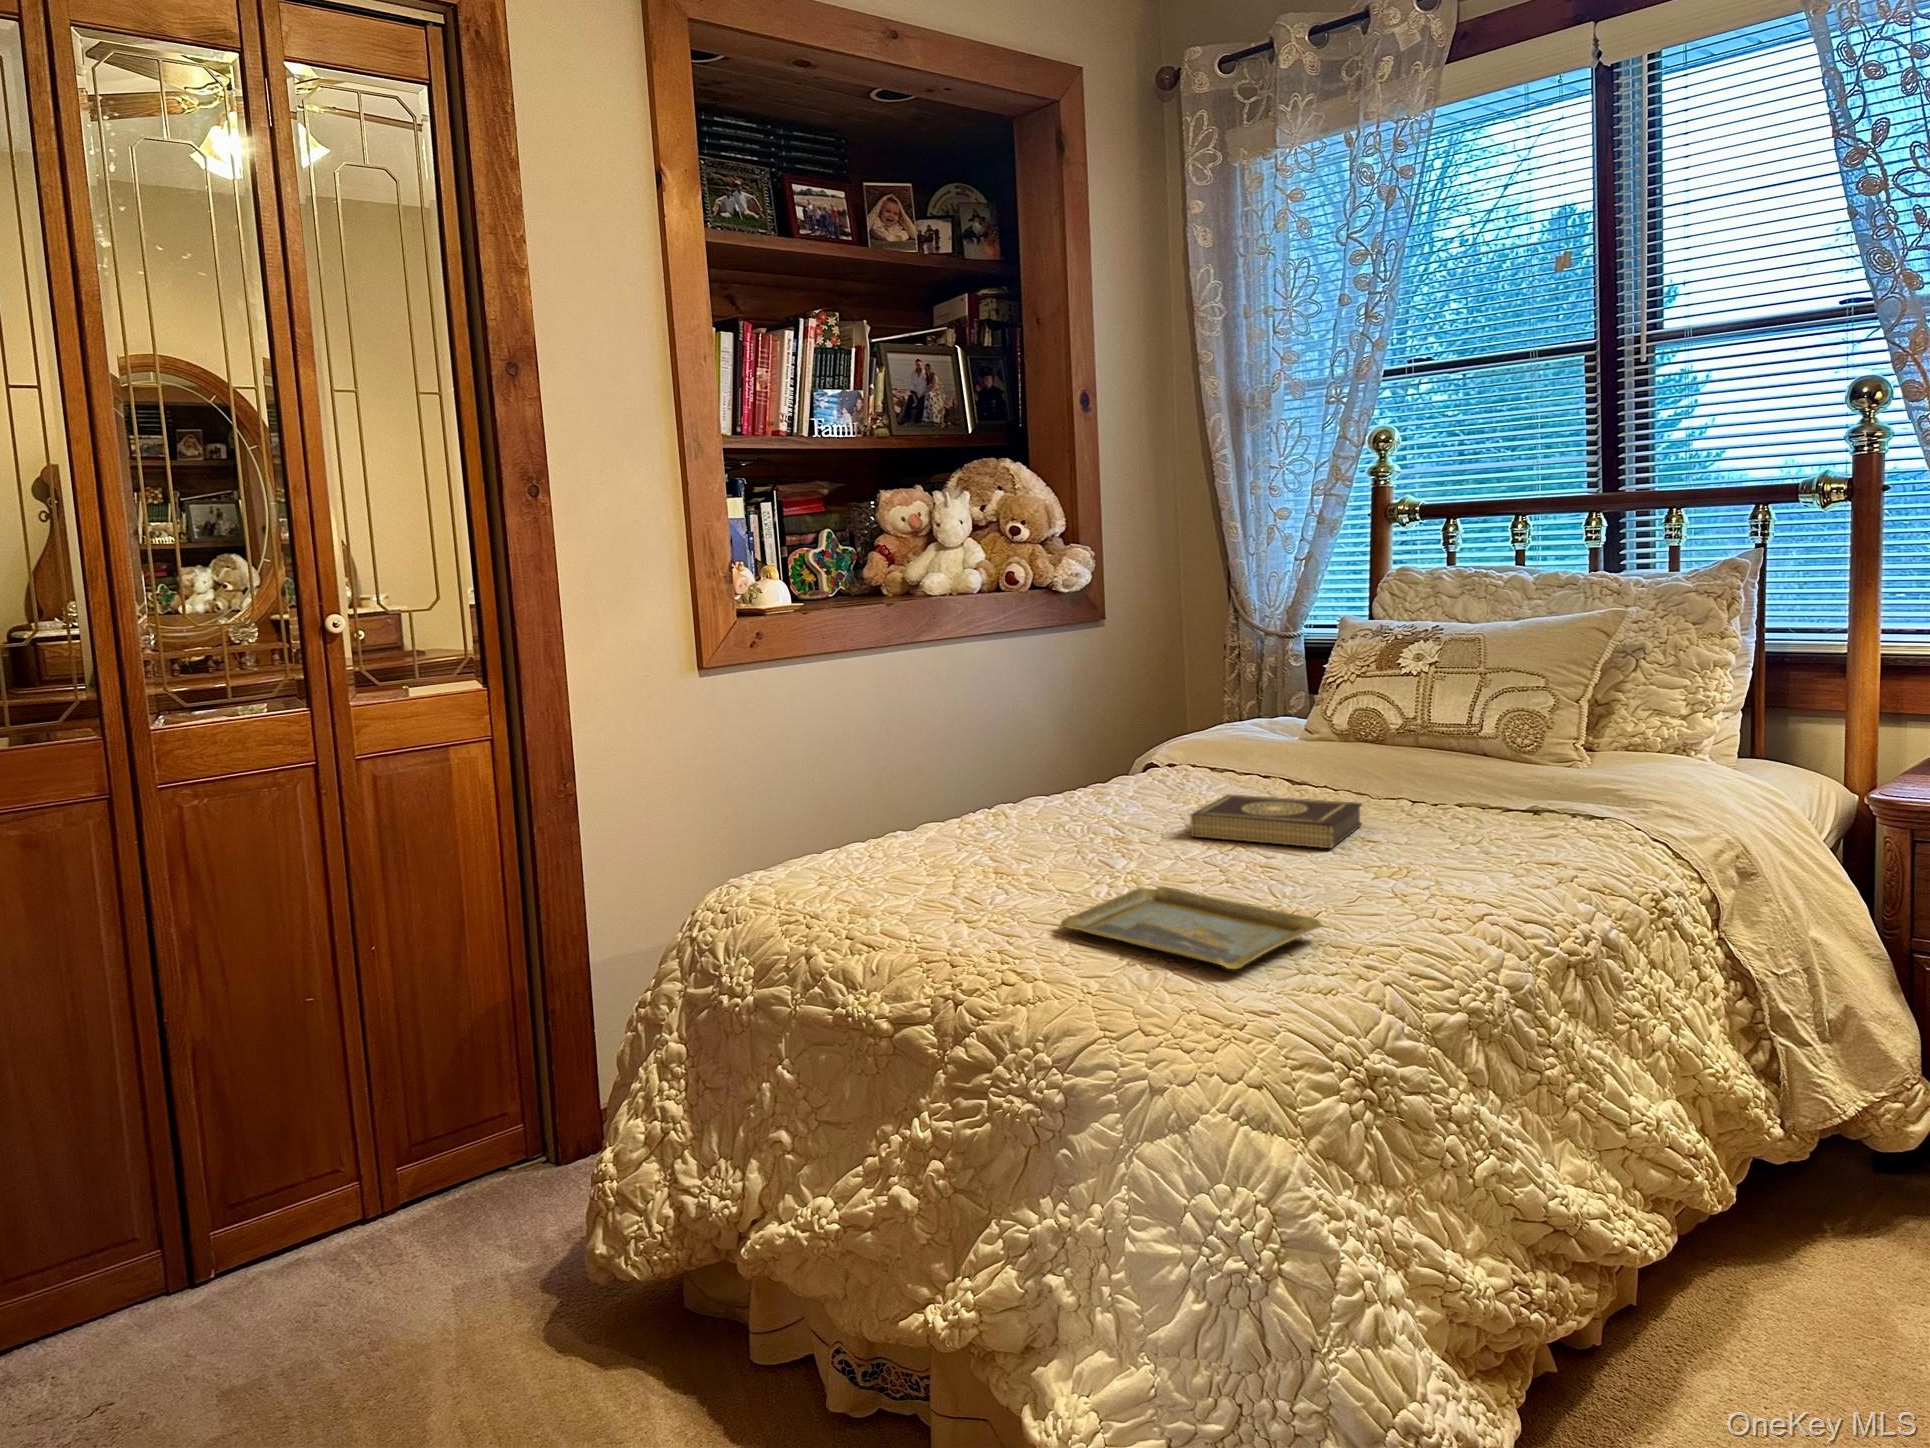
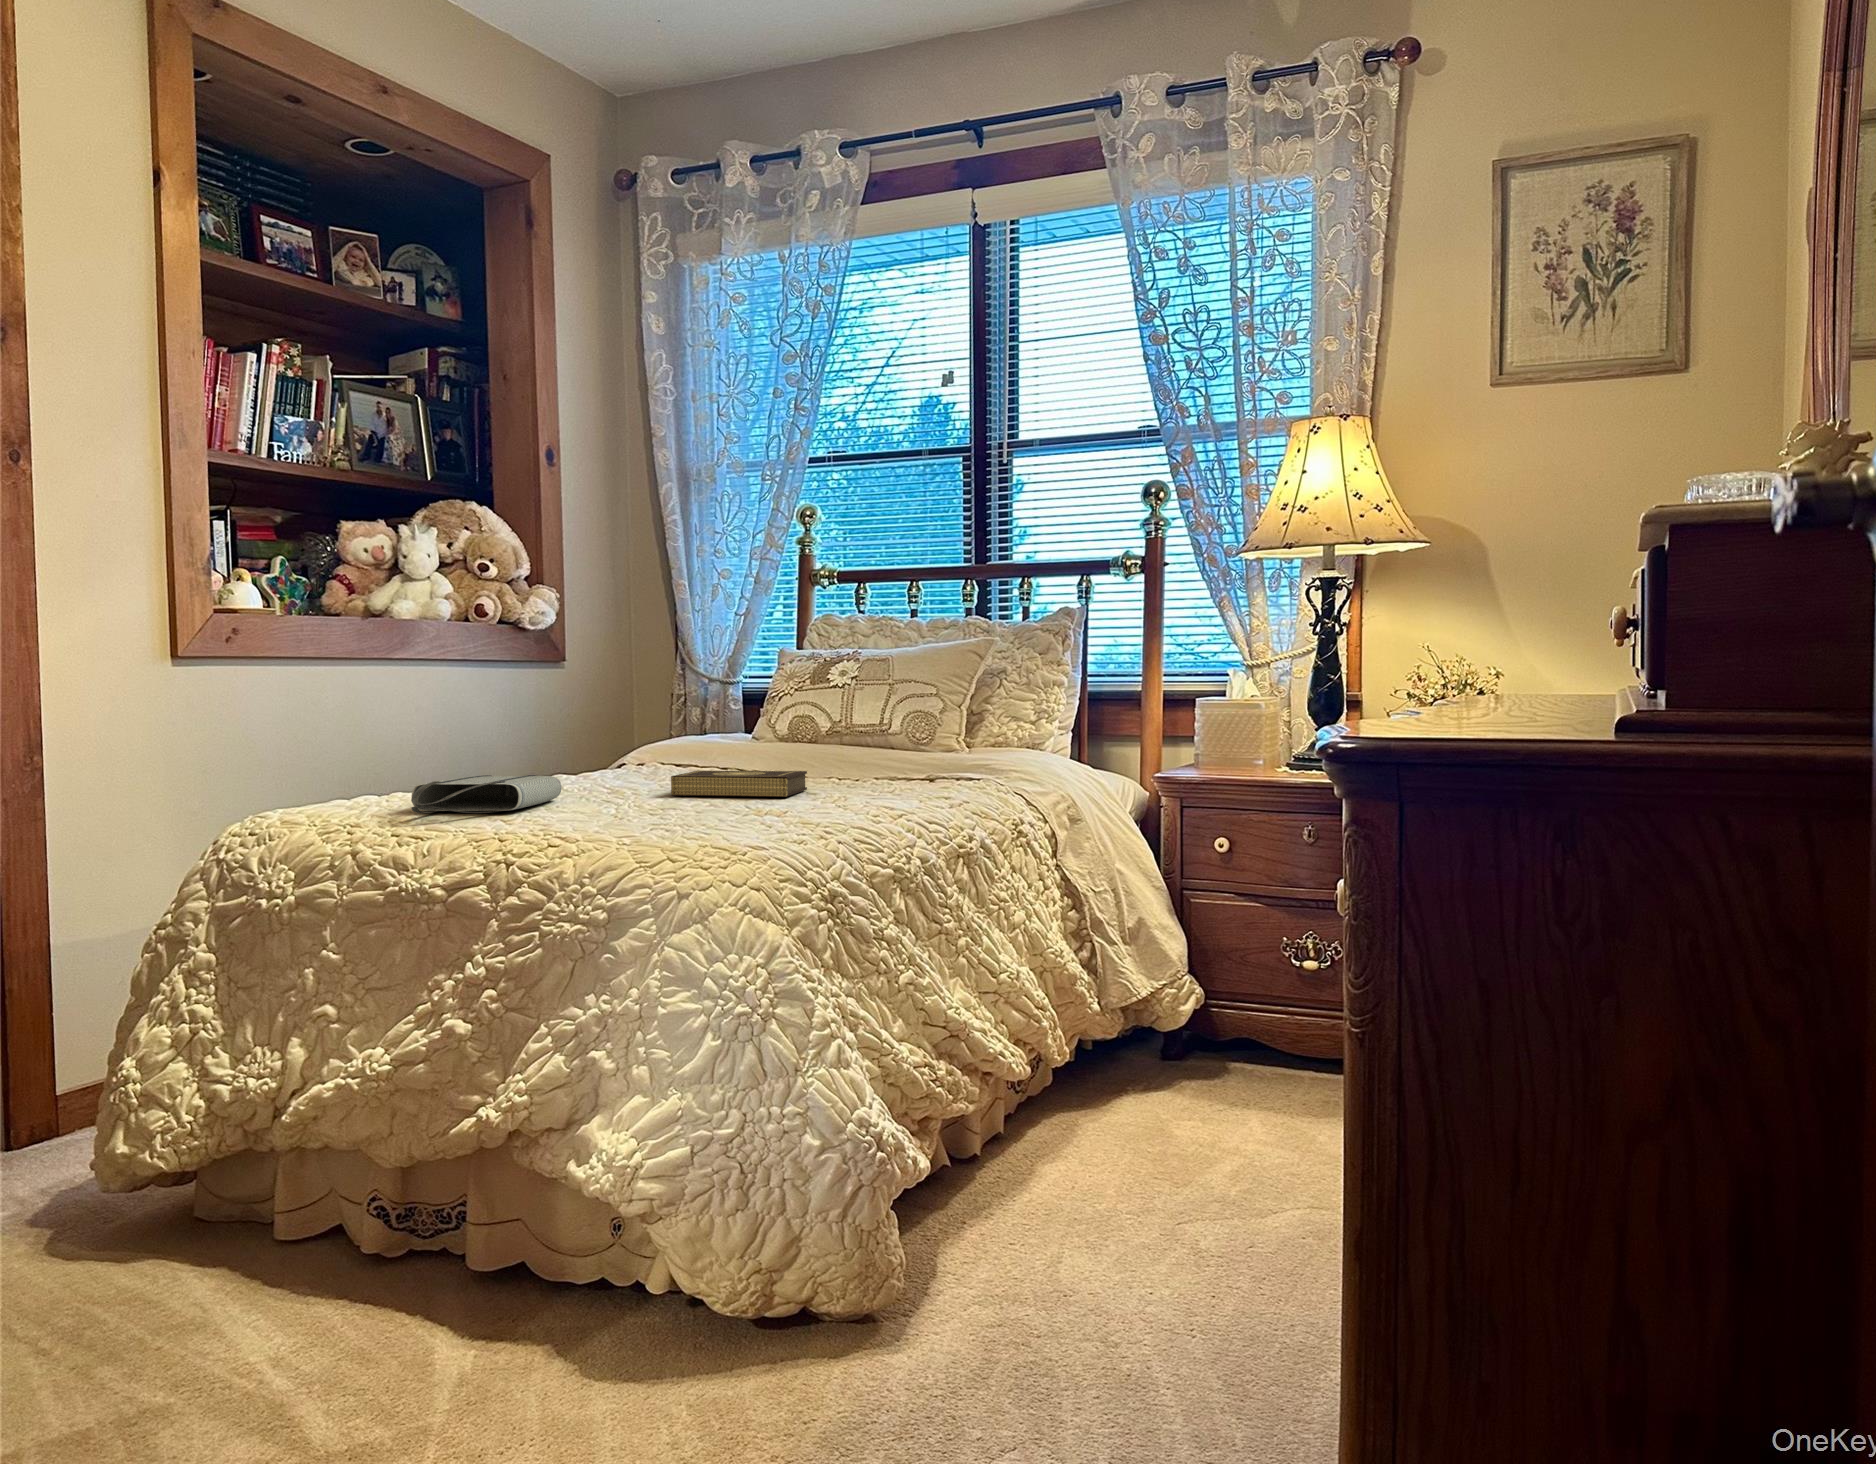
tote bag: none [879,811,1063,887] -> present [411,775,561,813]
tray: present [1060,887,1323,969] -> none [584,805,792,833]

